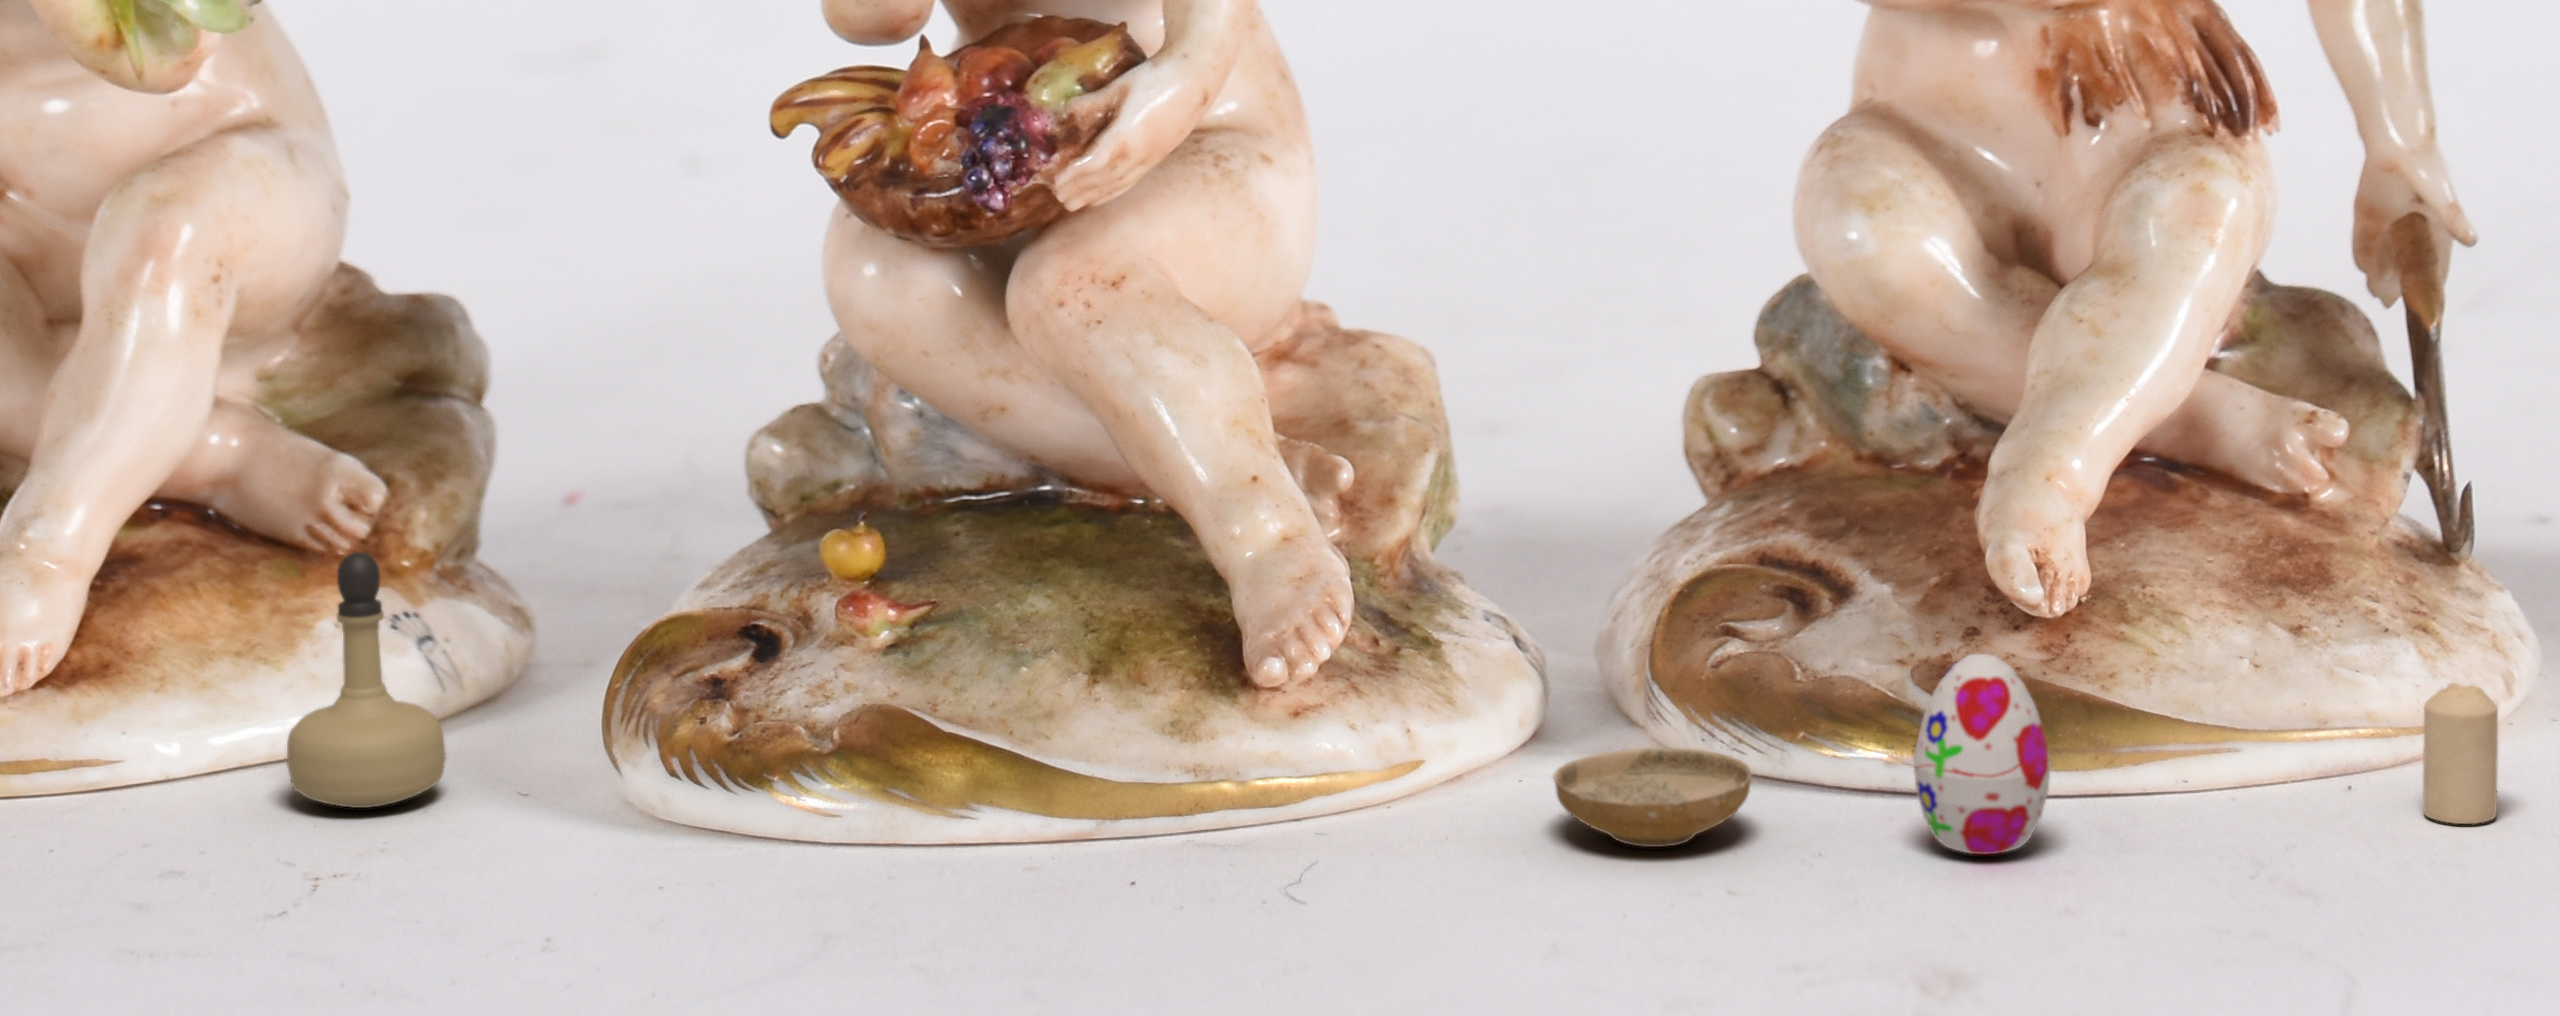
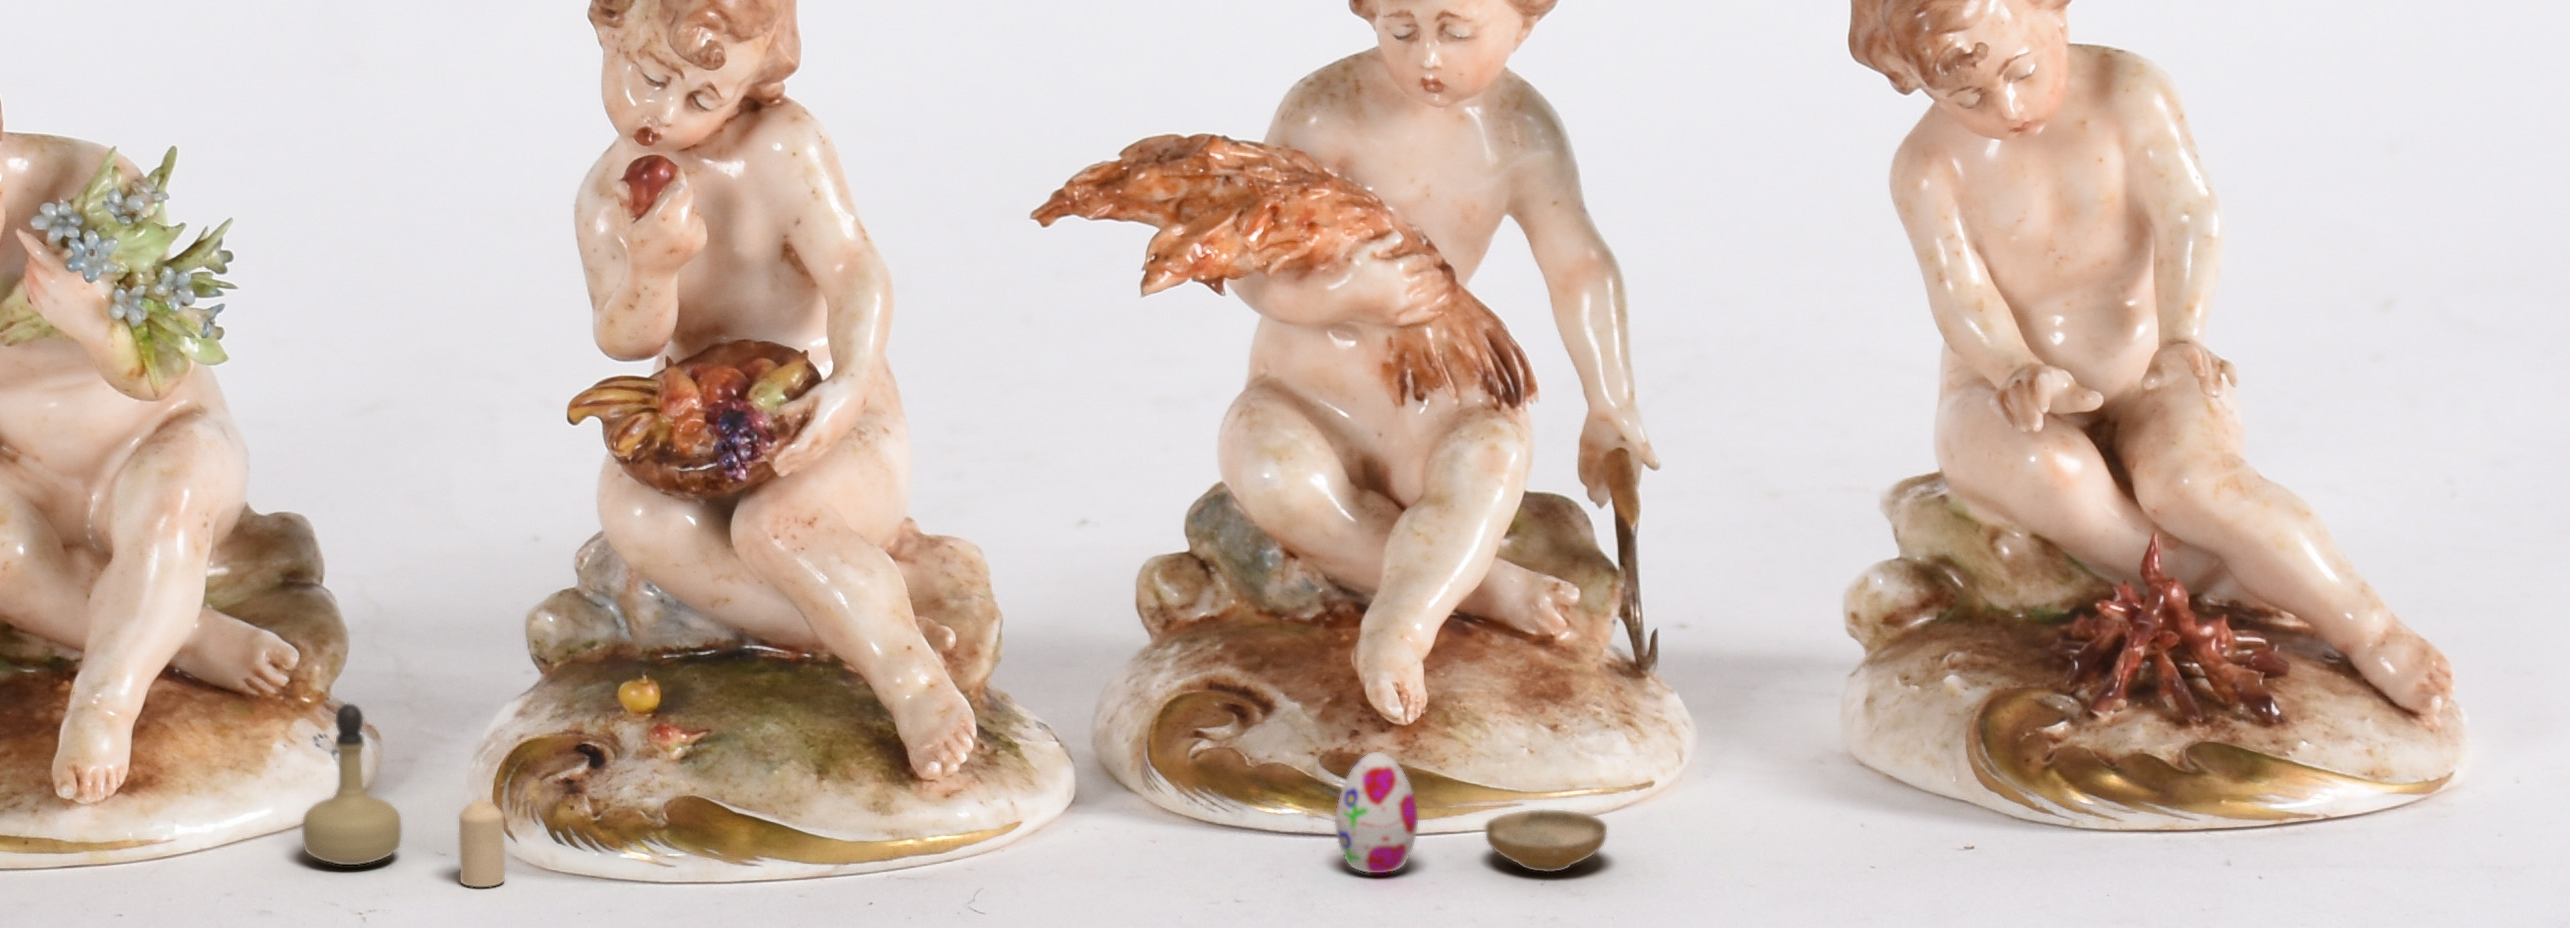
candle: present [2423,683,2498,824] -> present [459,800,505,887]
ceramic bowl: present [1553,747,1752,847] -> present [1485,809,1607,872]

